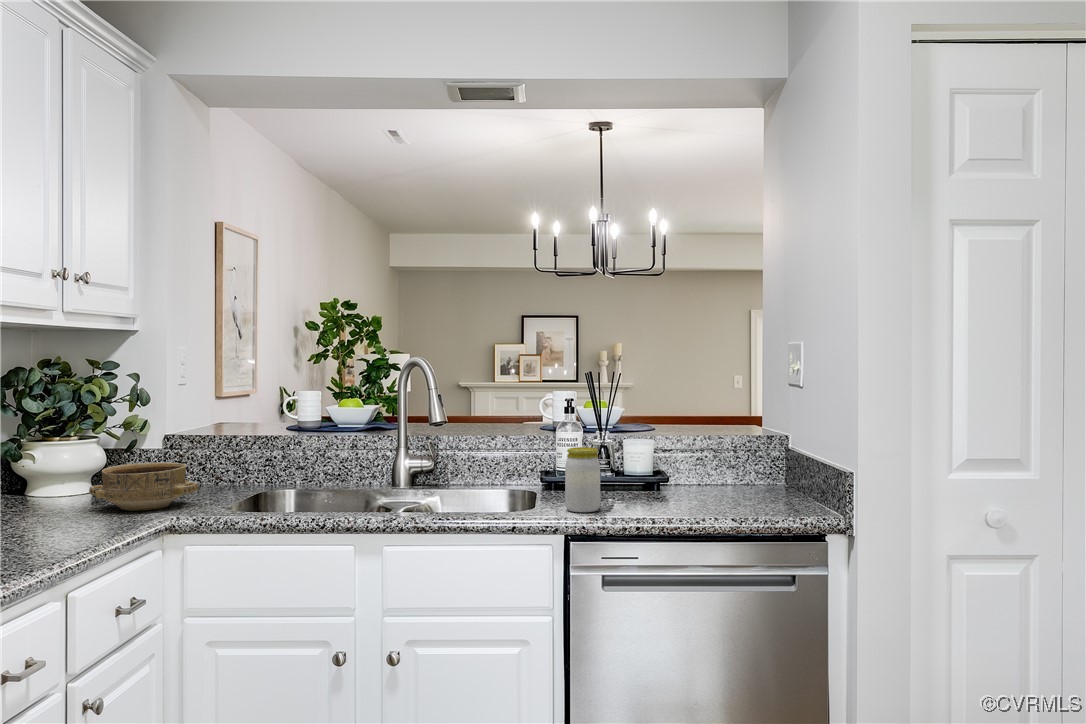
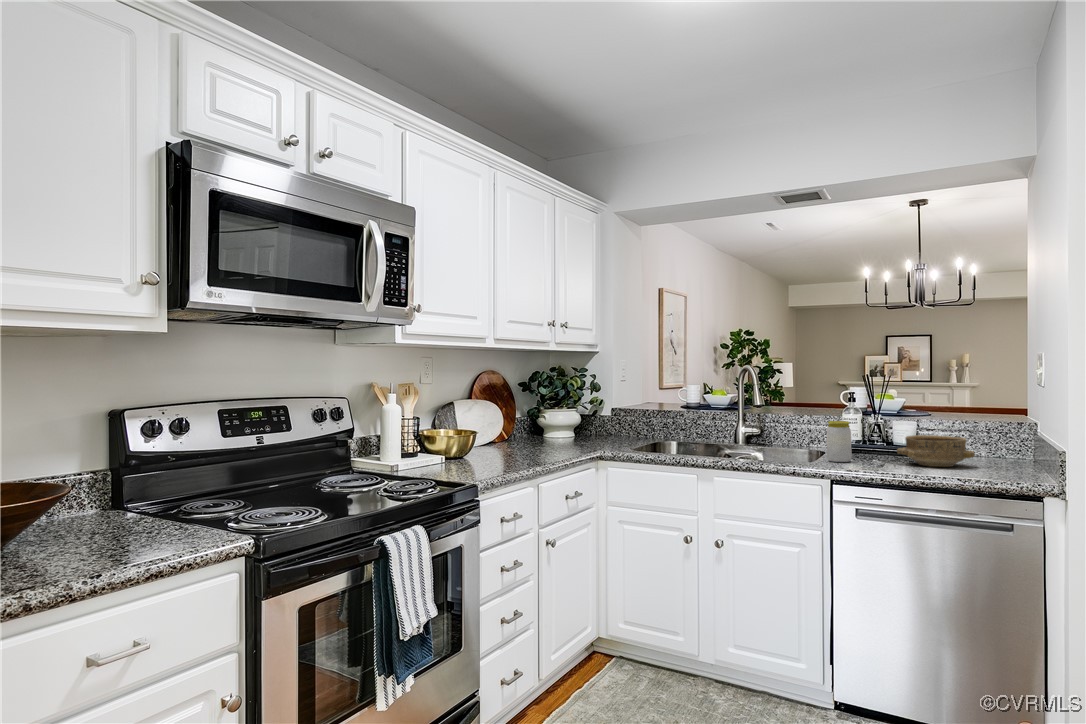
ceramic bowl: present [89,462,198,511] -> present [897,435,975,467]

